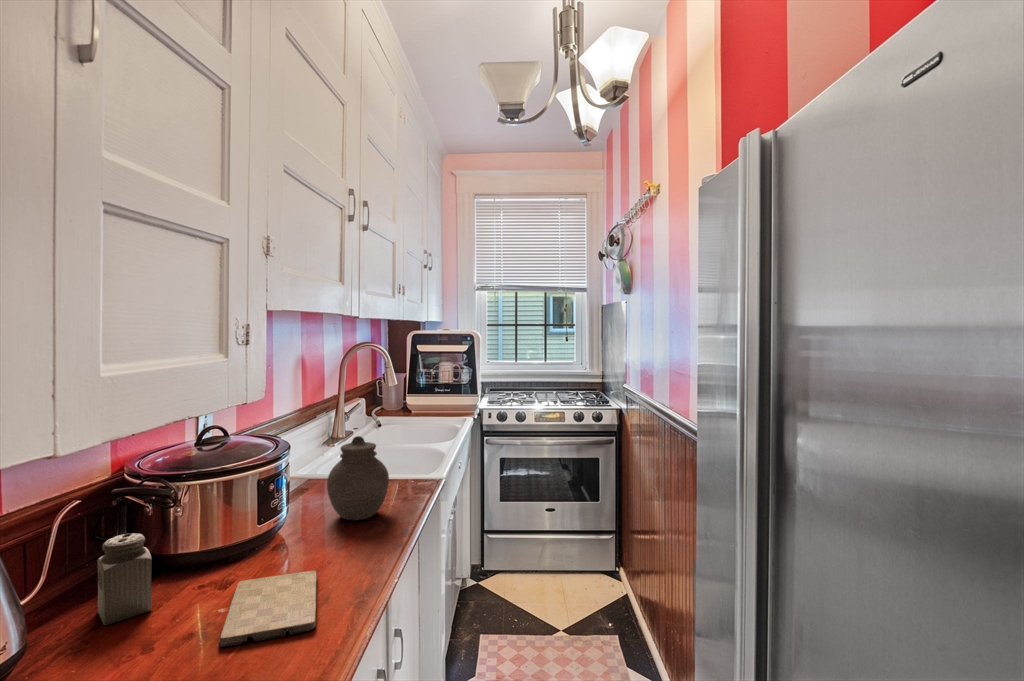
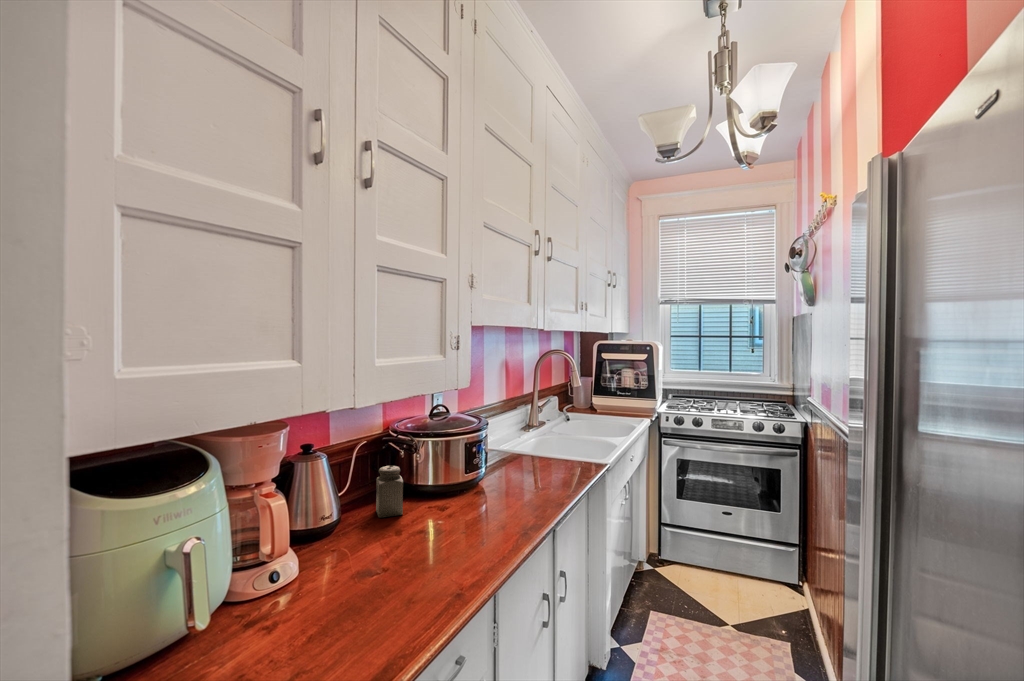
jar: present [327,436,389,520] -> none [513,421,558,484]
cutting board: present [218,571,317,647] -> none [435,507,499,543]

